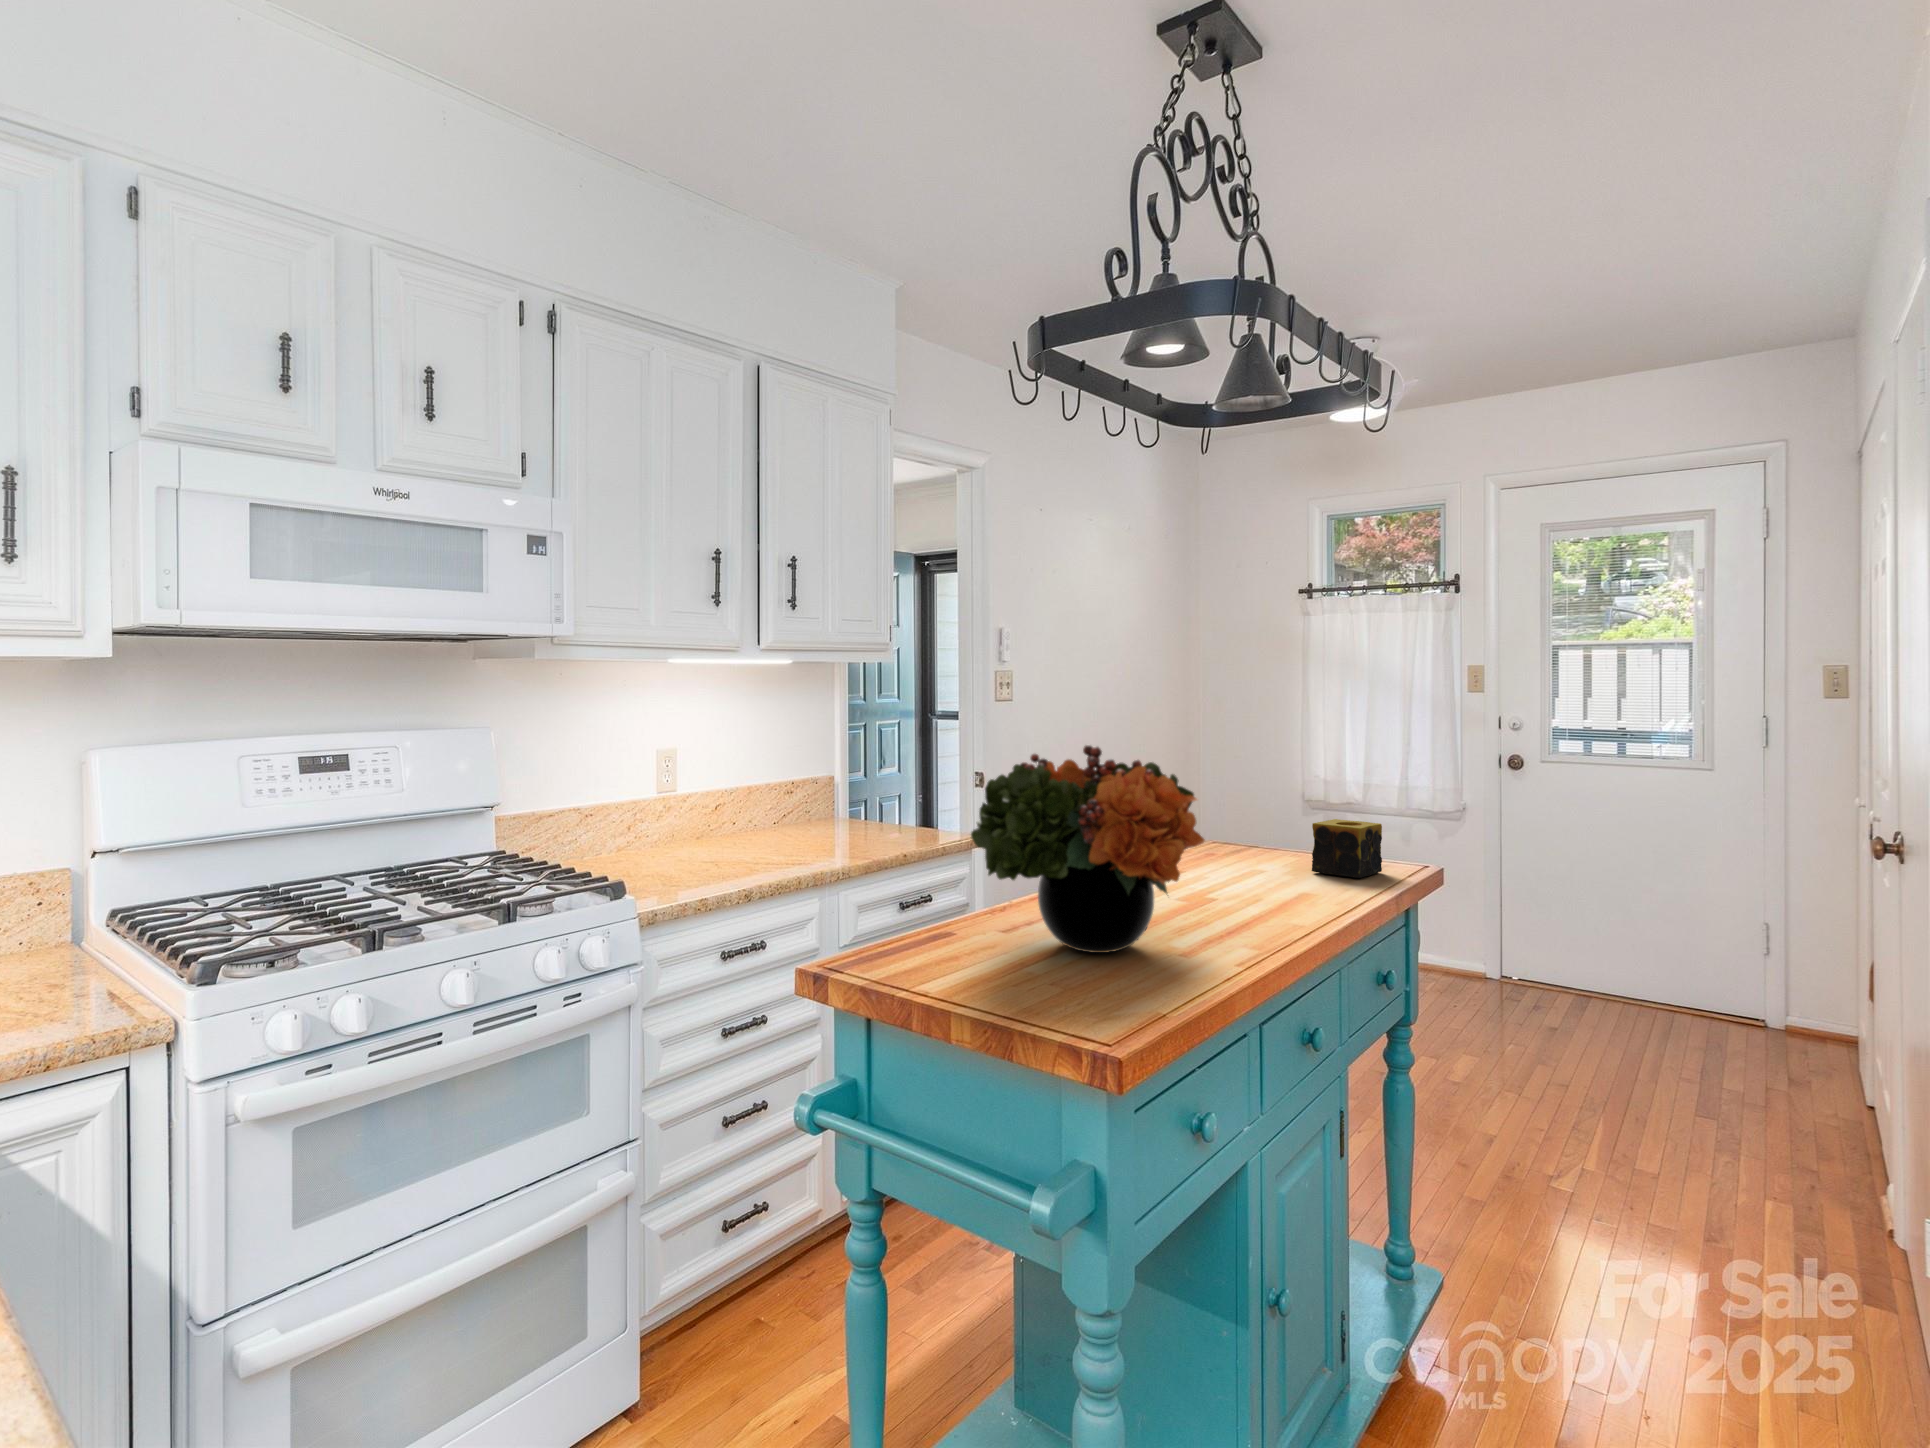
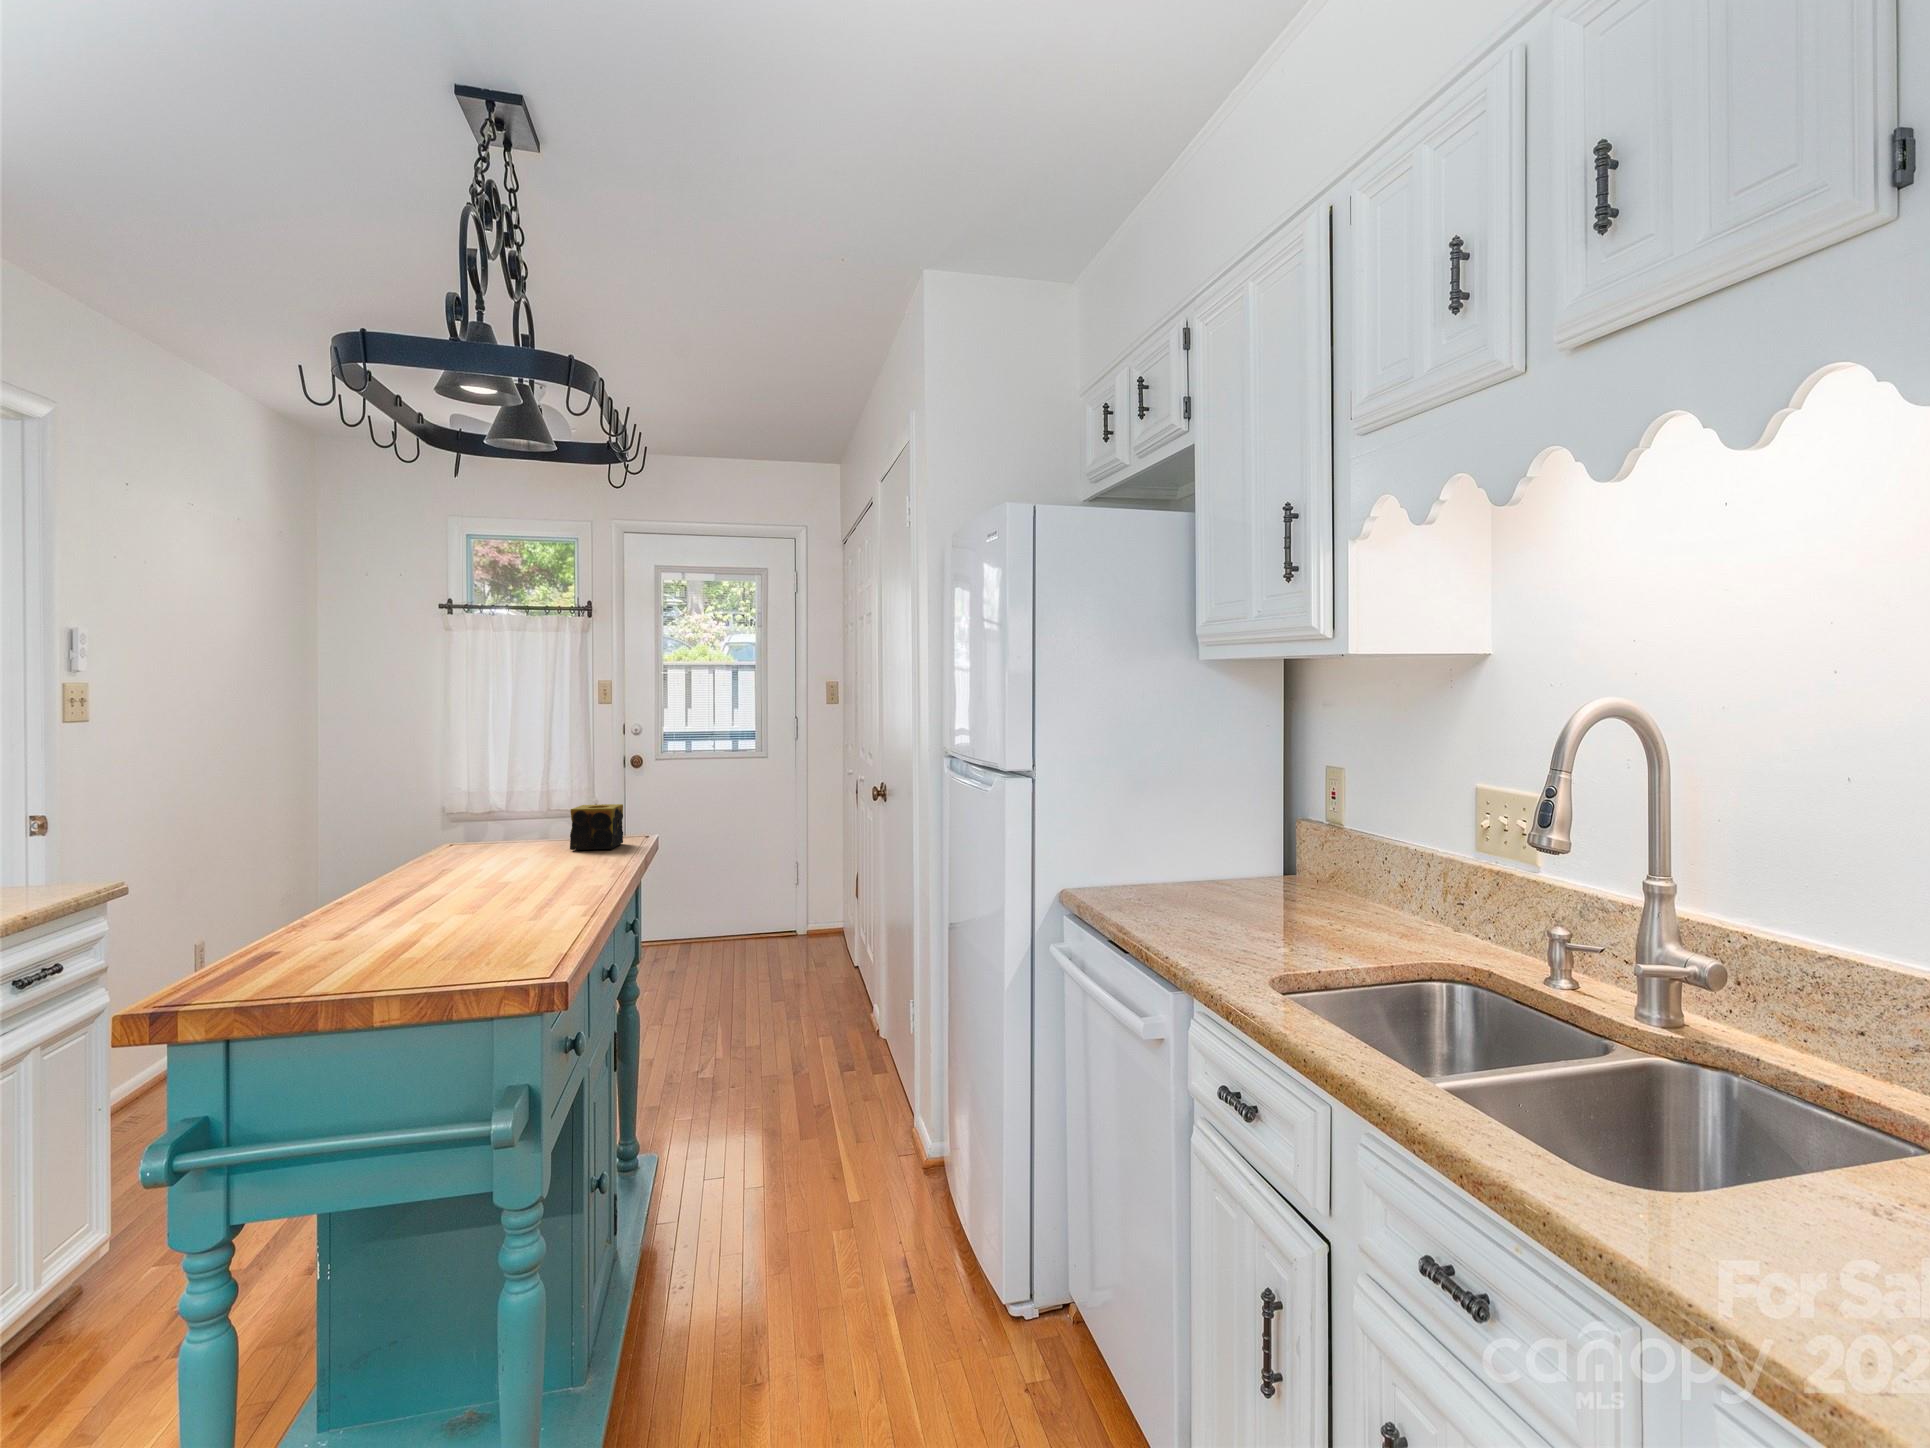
flower arrangement: present [971,745,1205,953] -> none [318,746,559,932]

